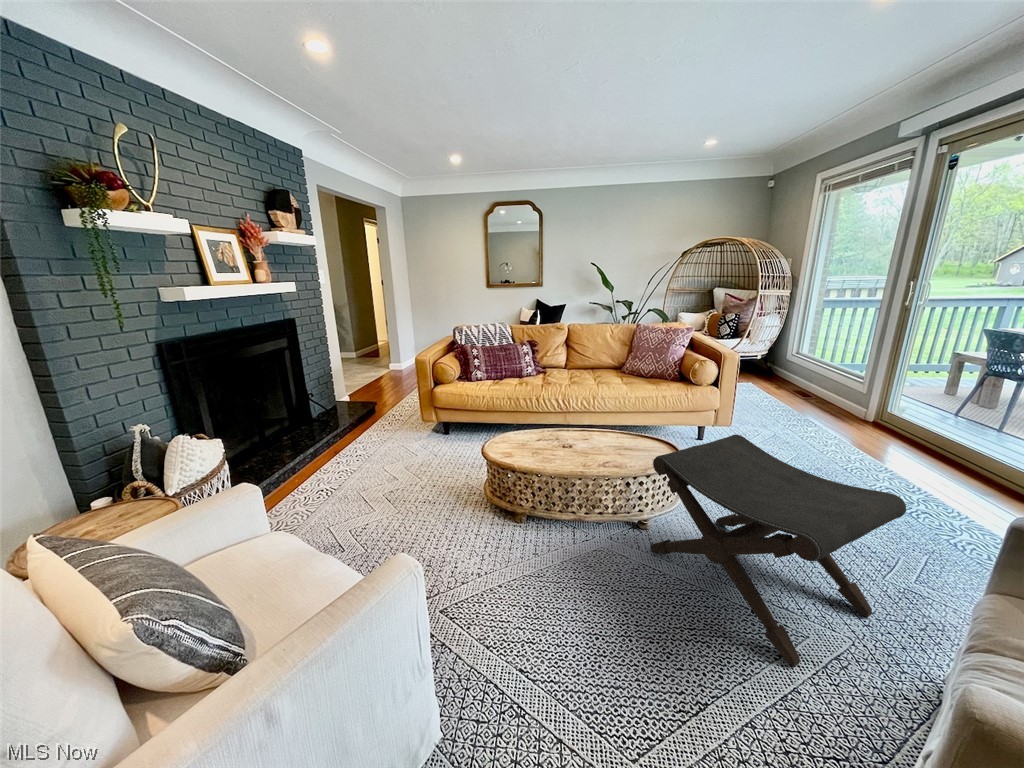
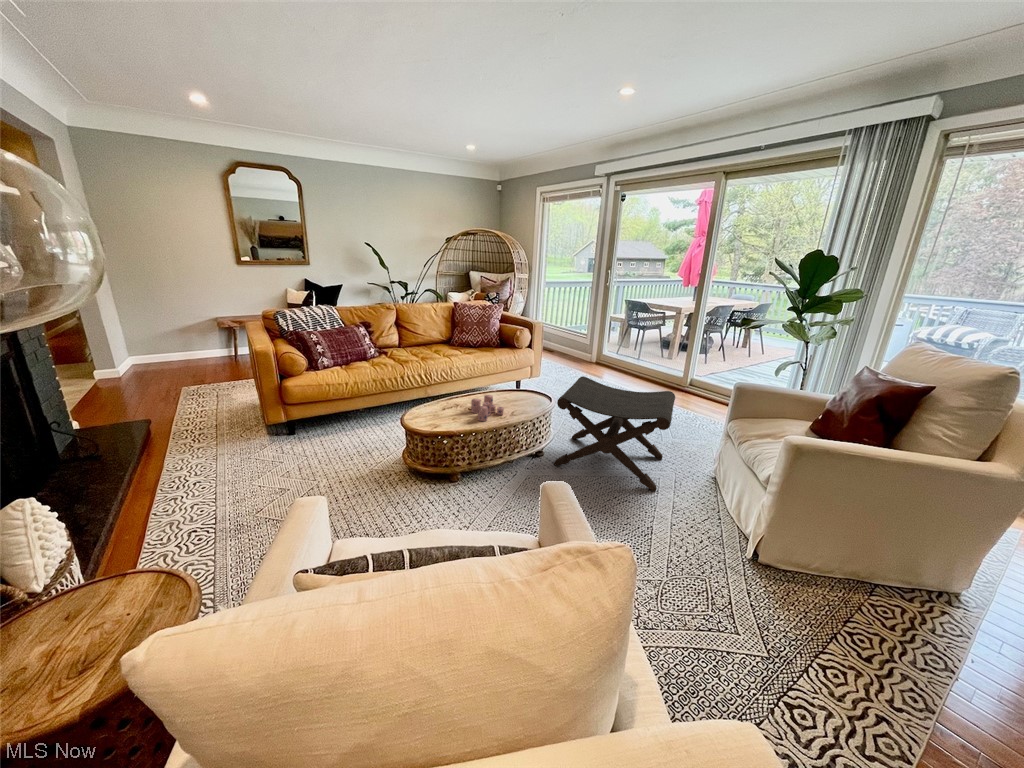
candle: none [553,433,594,463] -> present [471,395,504,421]

